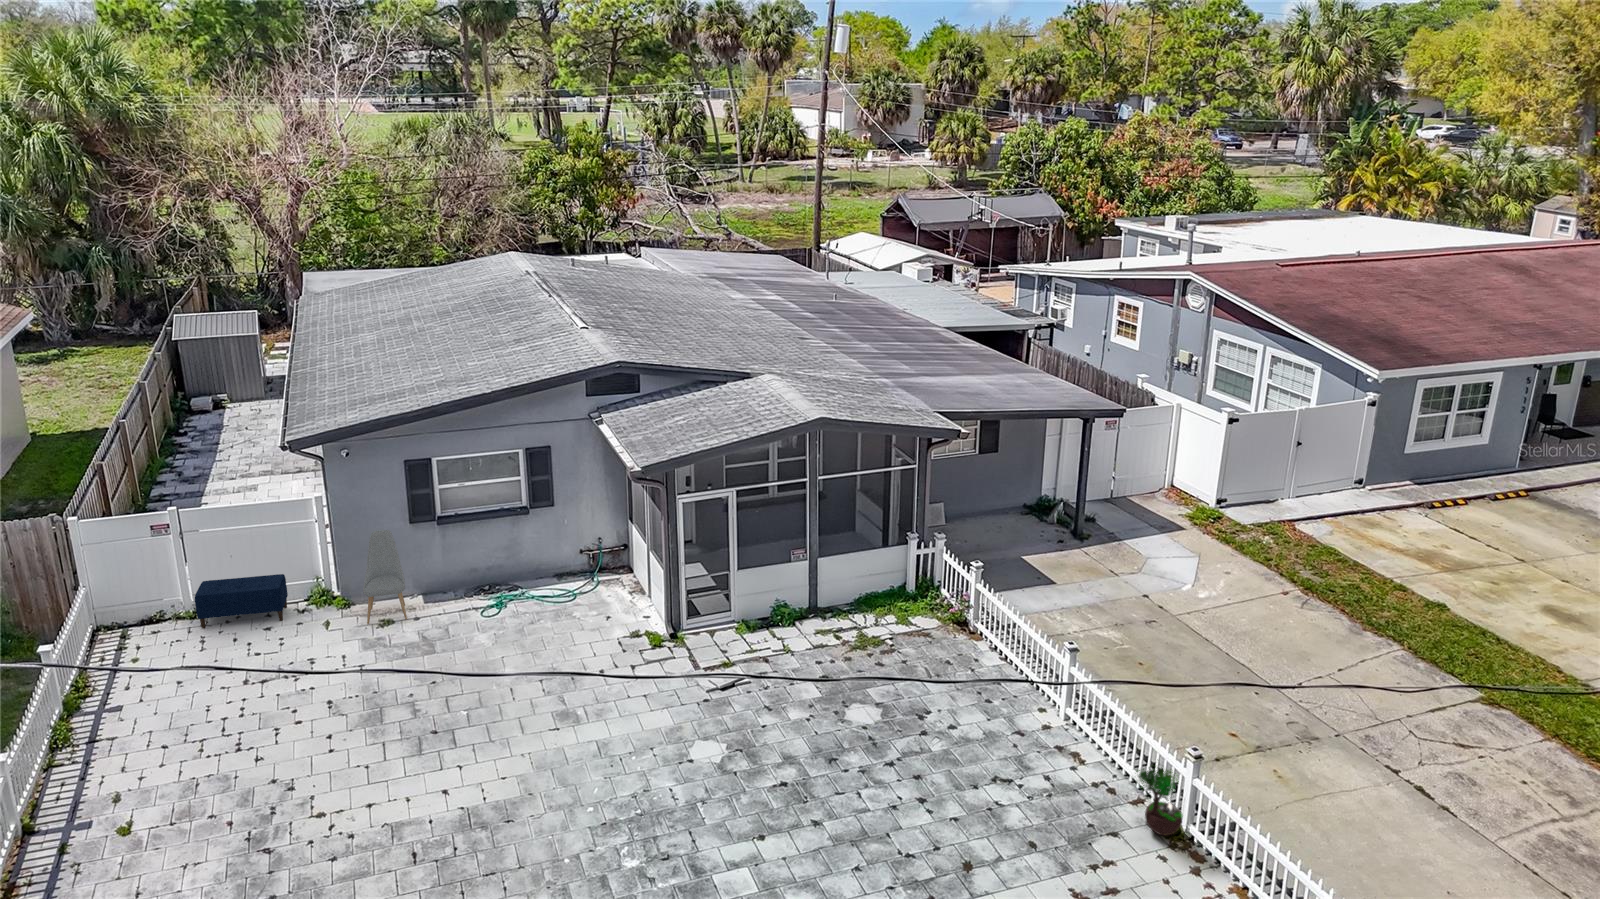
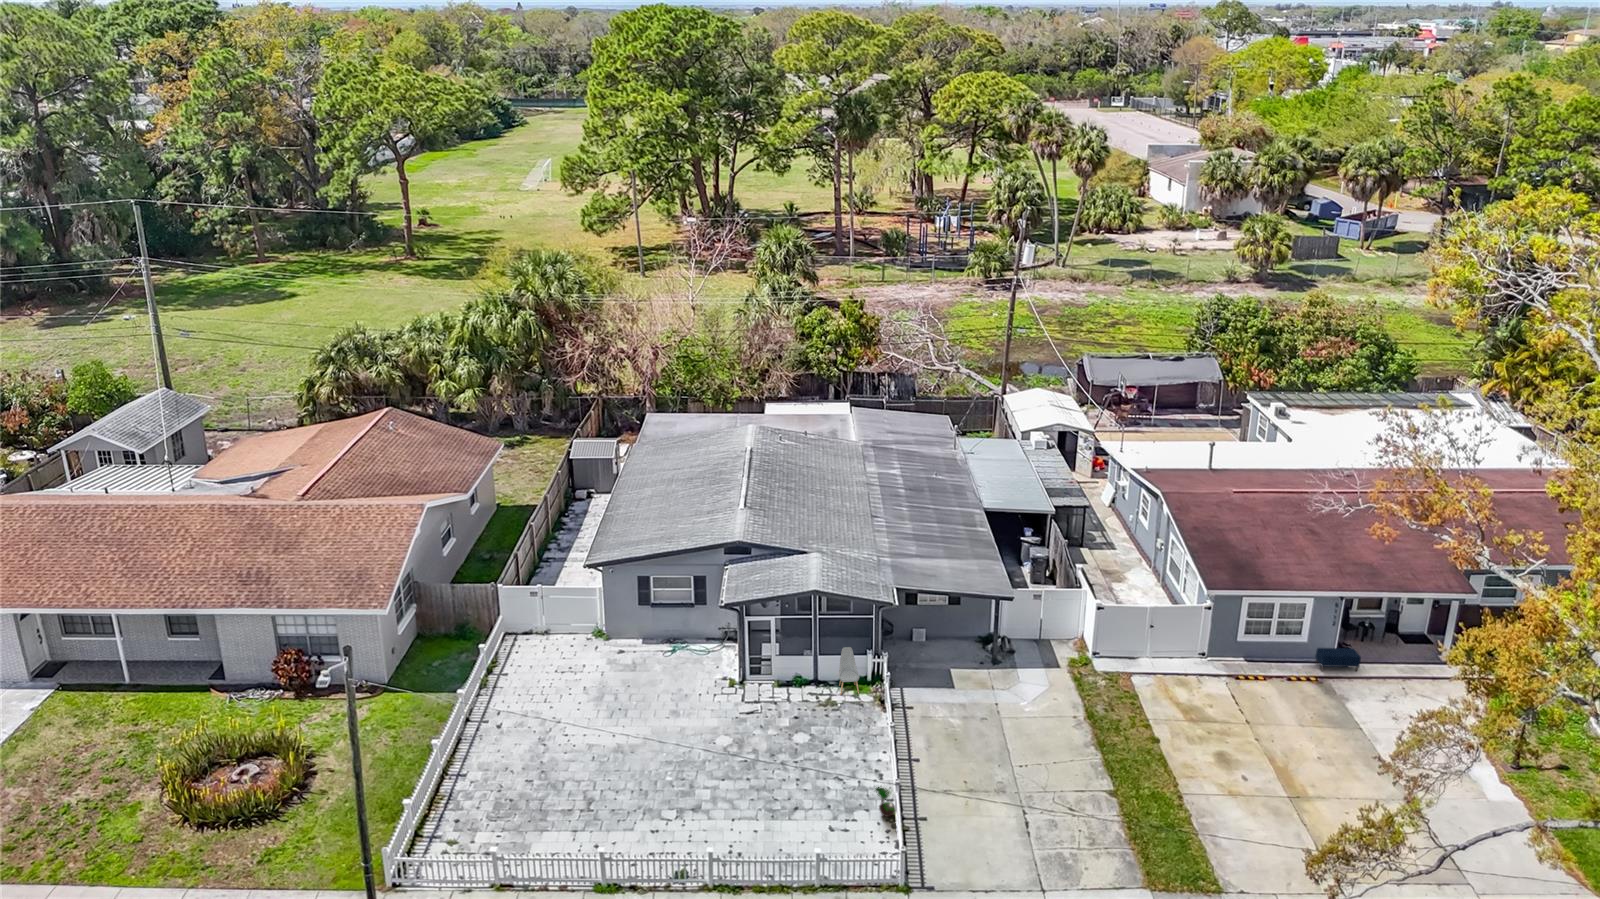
chair: present [363,530,407,624] -> present [839,647,859,695]
bench: present [195,574,288,629] -> present [1315,648,1361,671]

